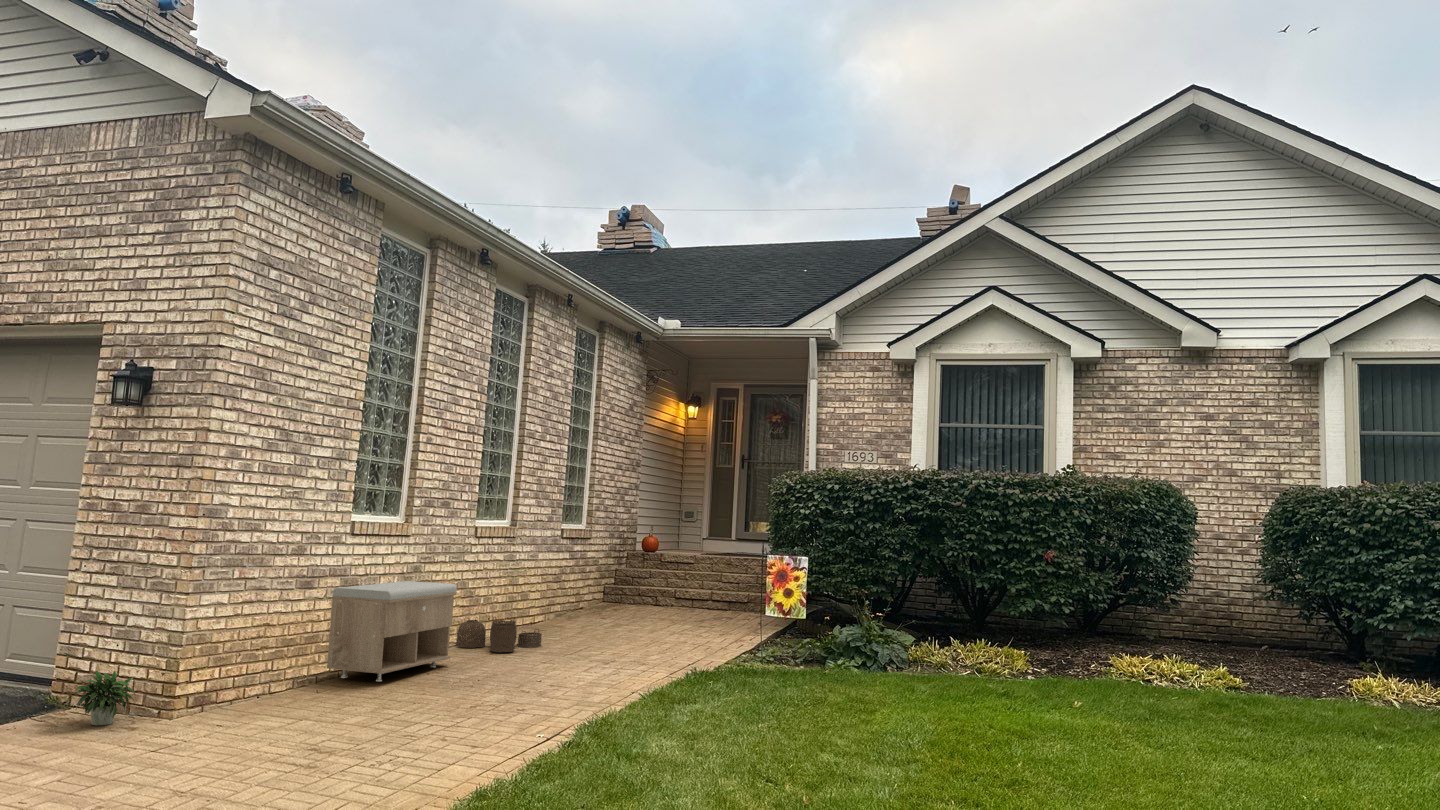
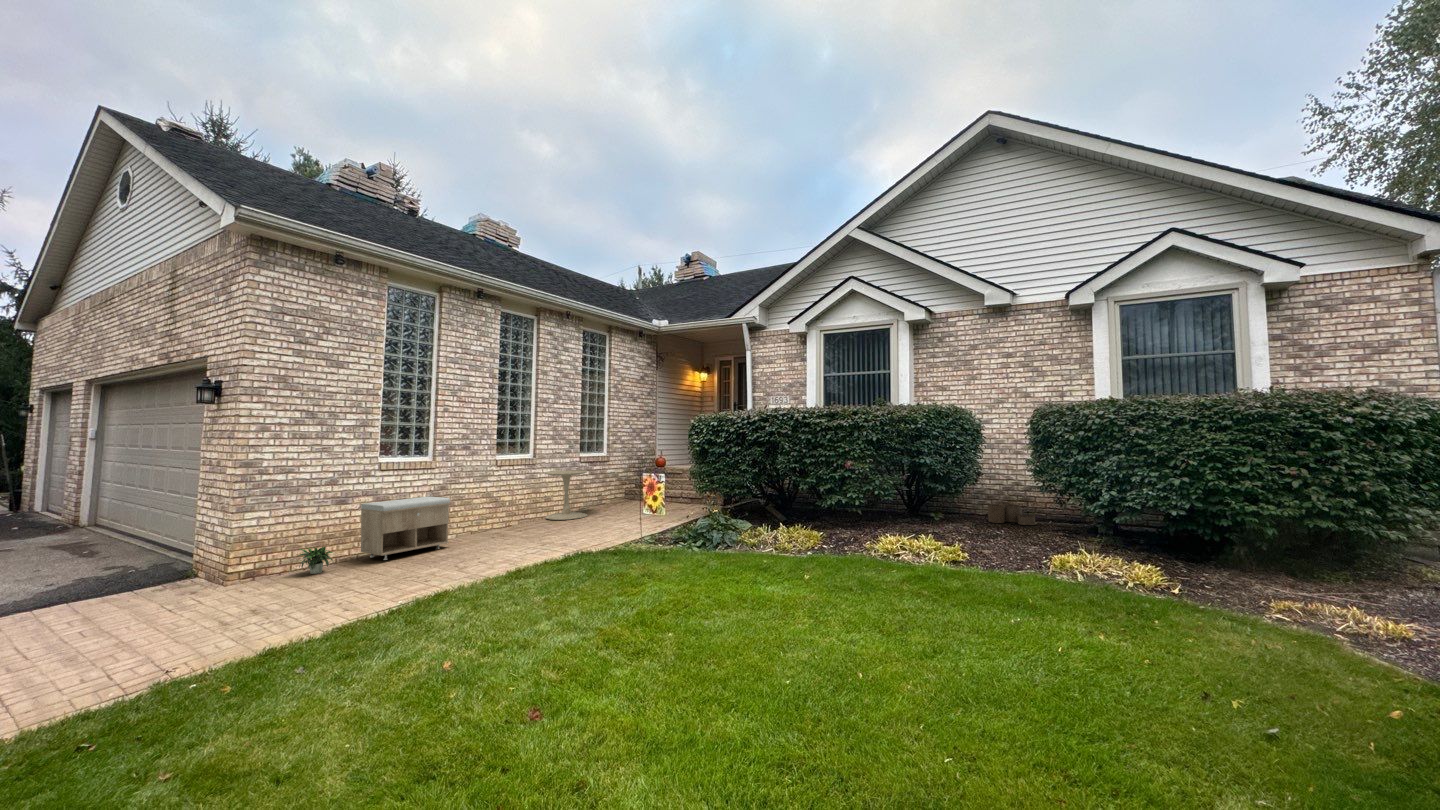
pedestal table: none [527,551,598,629] -> present [545,470,588,520]
woven basket: present [456,617,542,652] -> present [987,501,1035,525]
potted plant: present [73,671,135,725] -> present [289,547,333,574]

